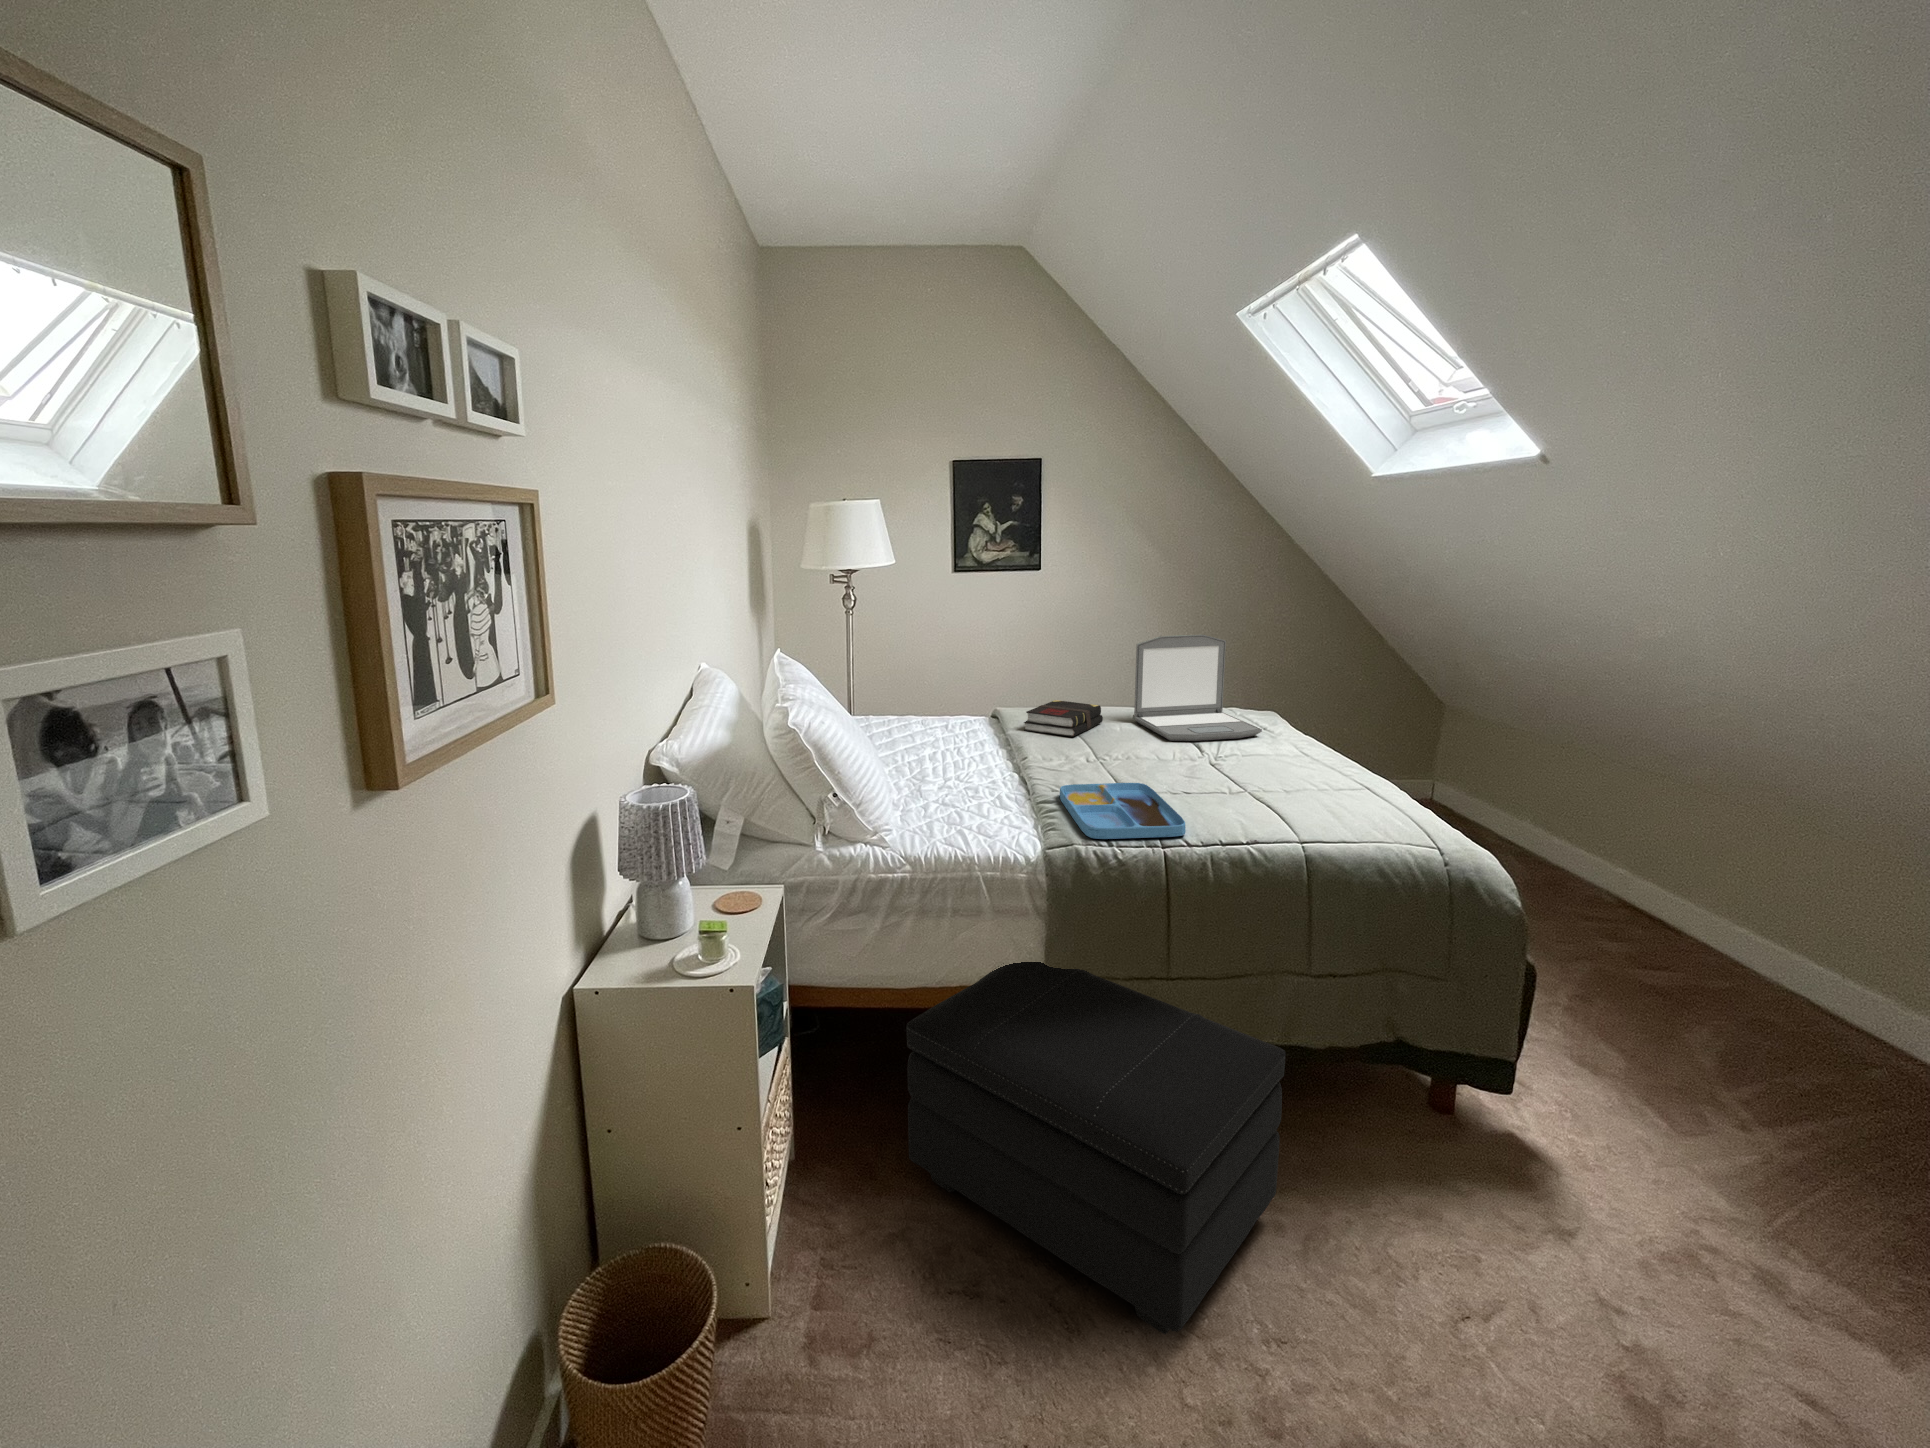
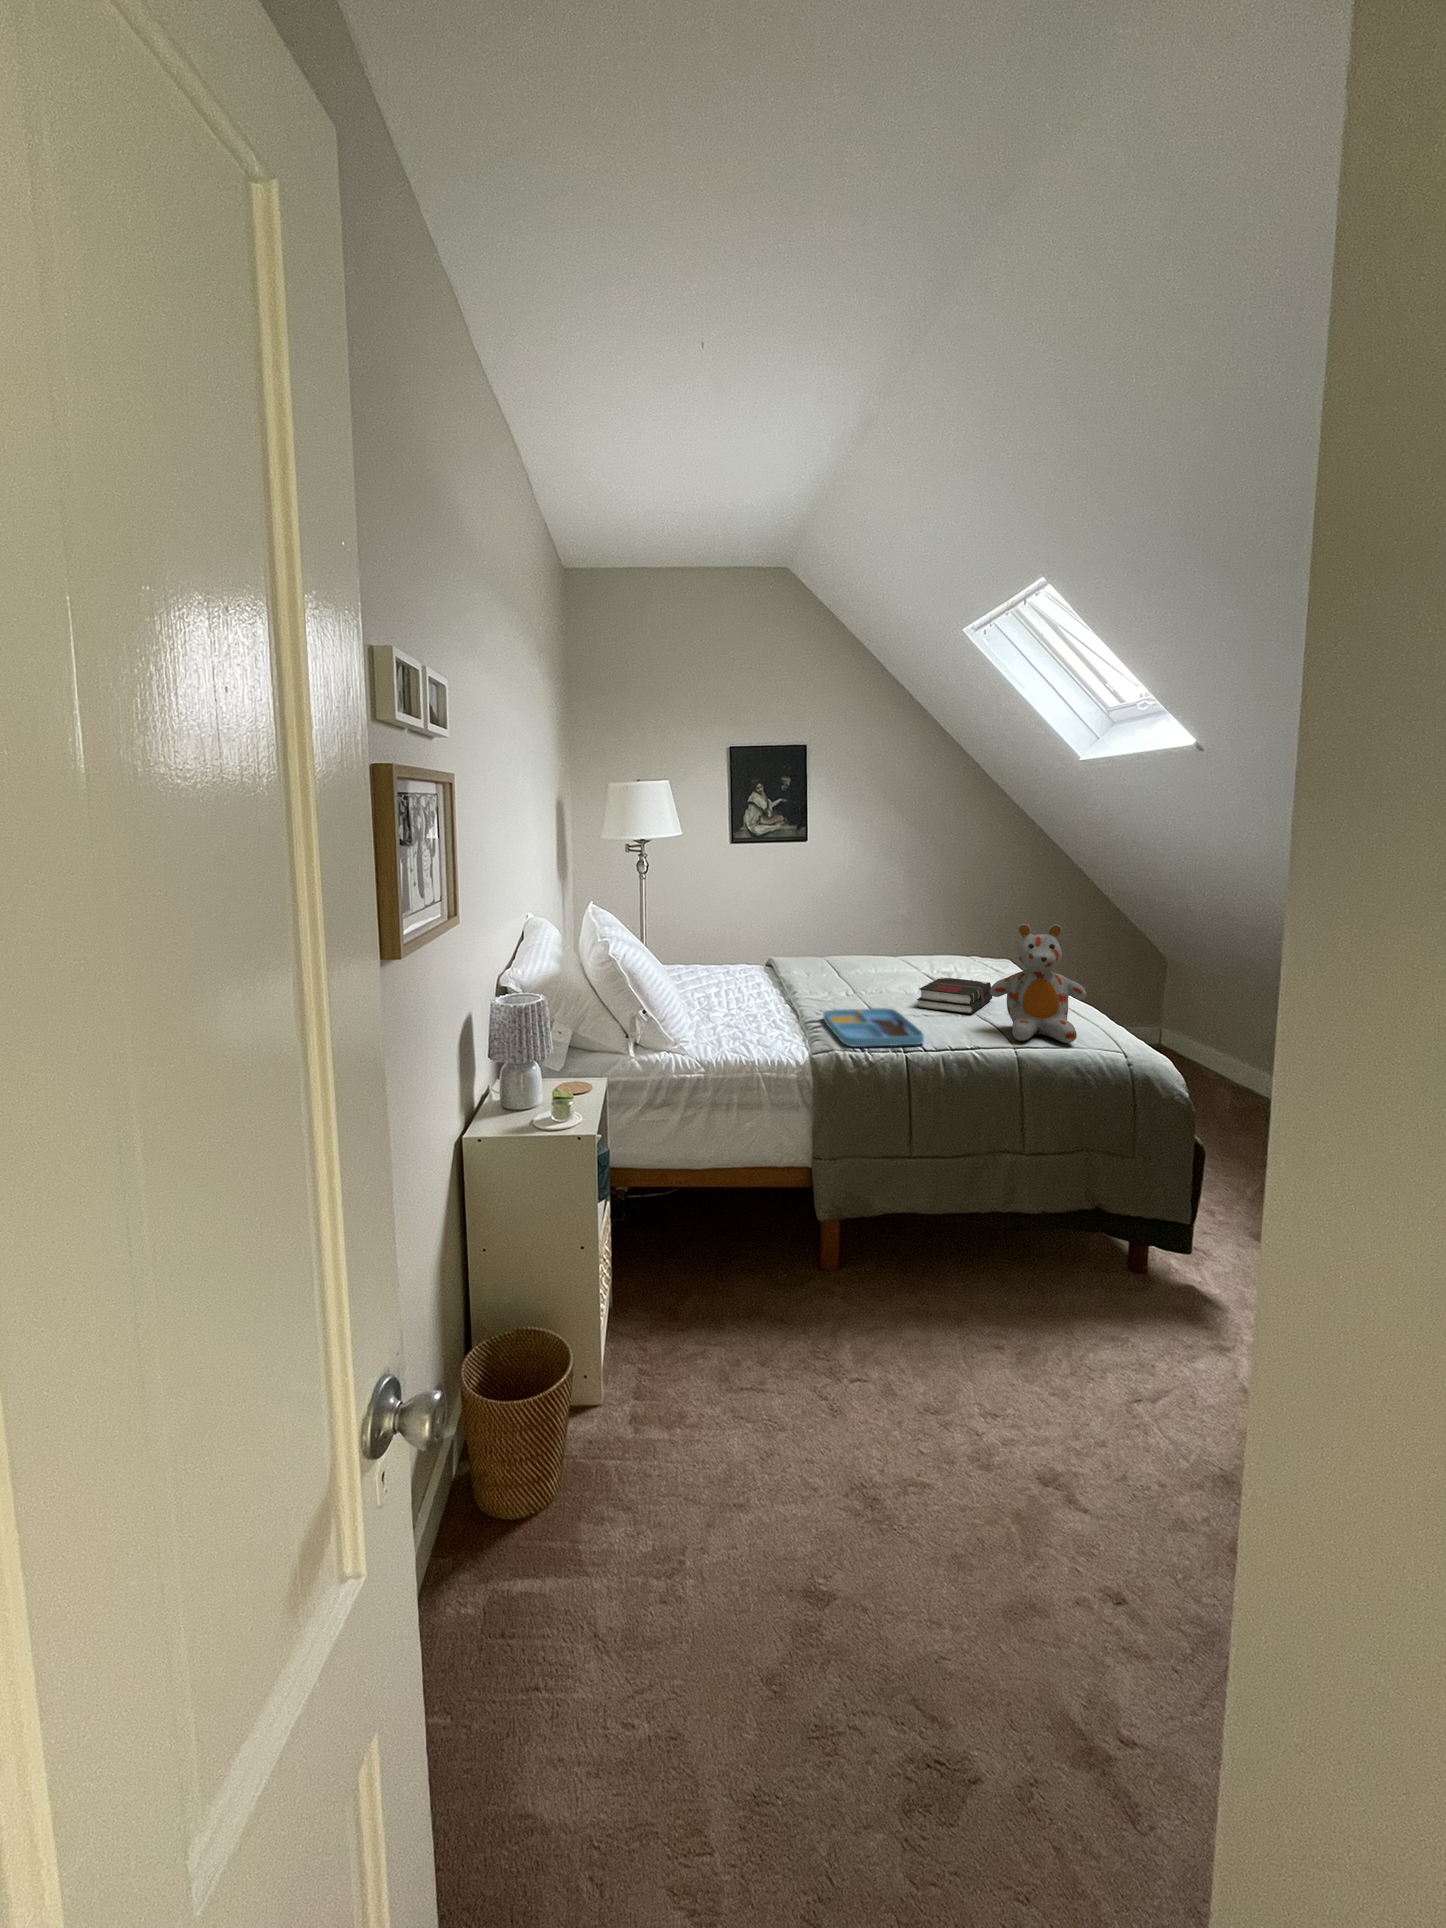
laptop: present [1133,635,1262,741] -> none [886,893,994,981]
stuffed bear: none [1267,683,1389,835] -> present [990,924,1086,1043]
book: present [1024,700,1103,737] -> present [917,977,992,1014]
footstool: present [906,962,1286,1334] -> none [704,1139,999,1411]

